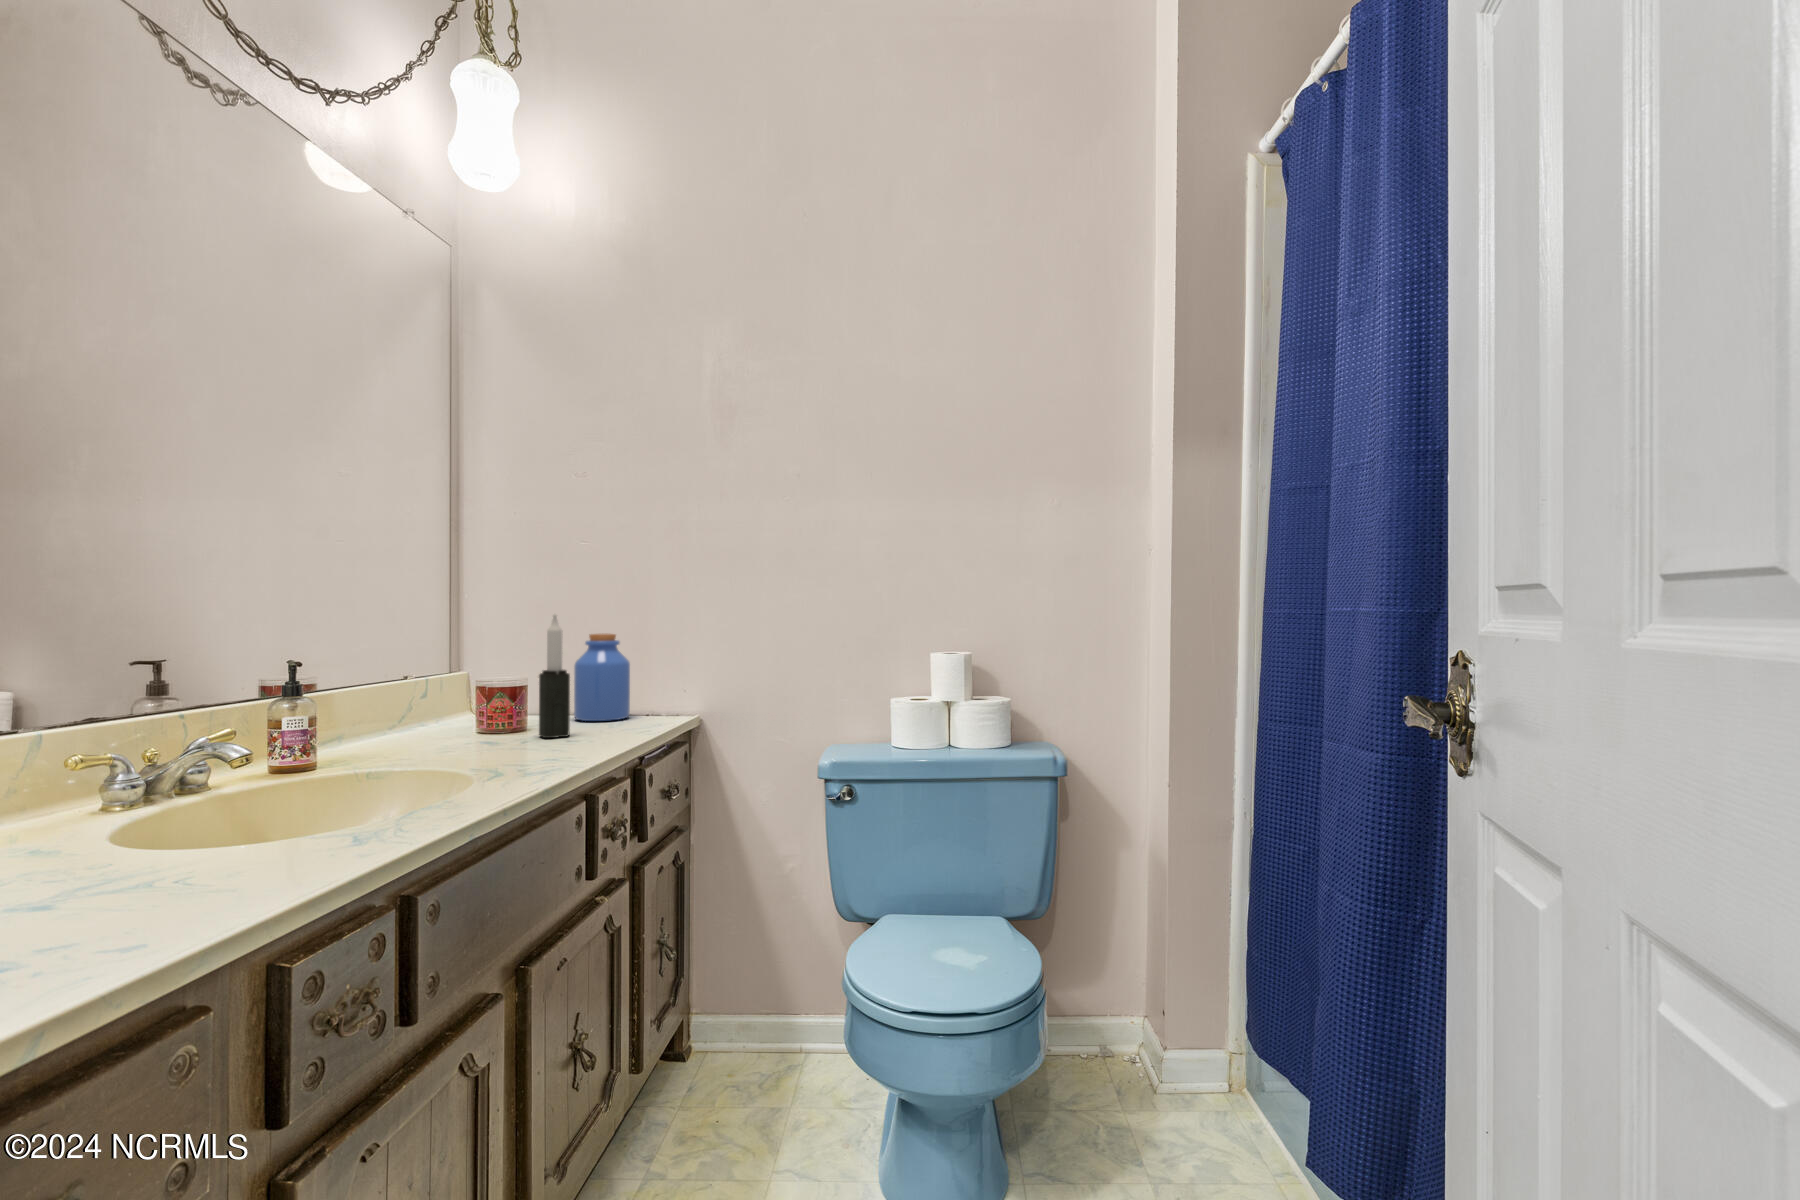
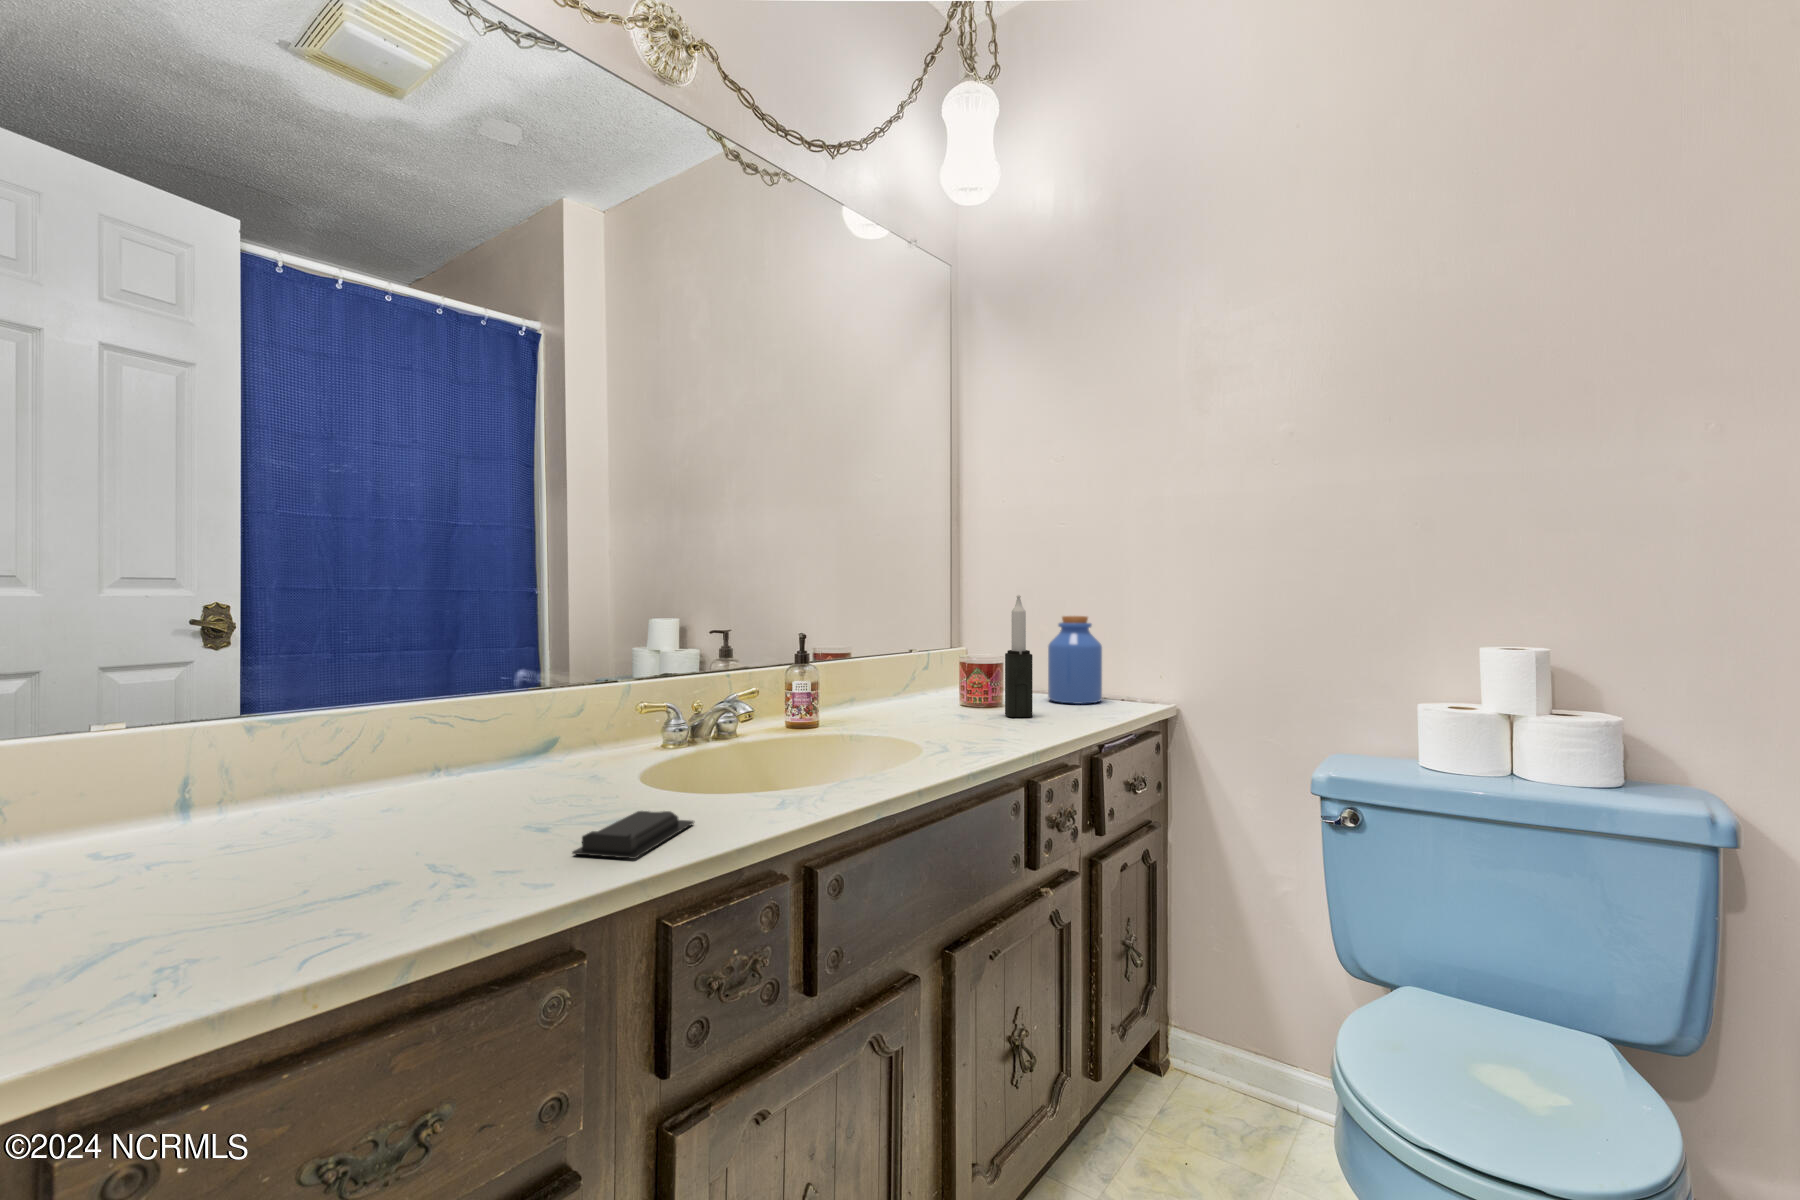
soap bar: none [144,858,273,915] -> present [572,811,694,859]

